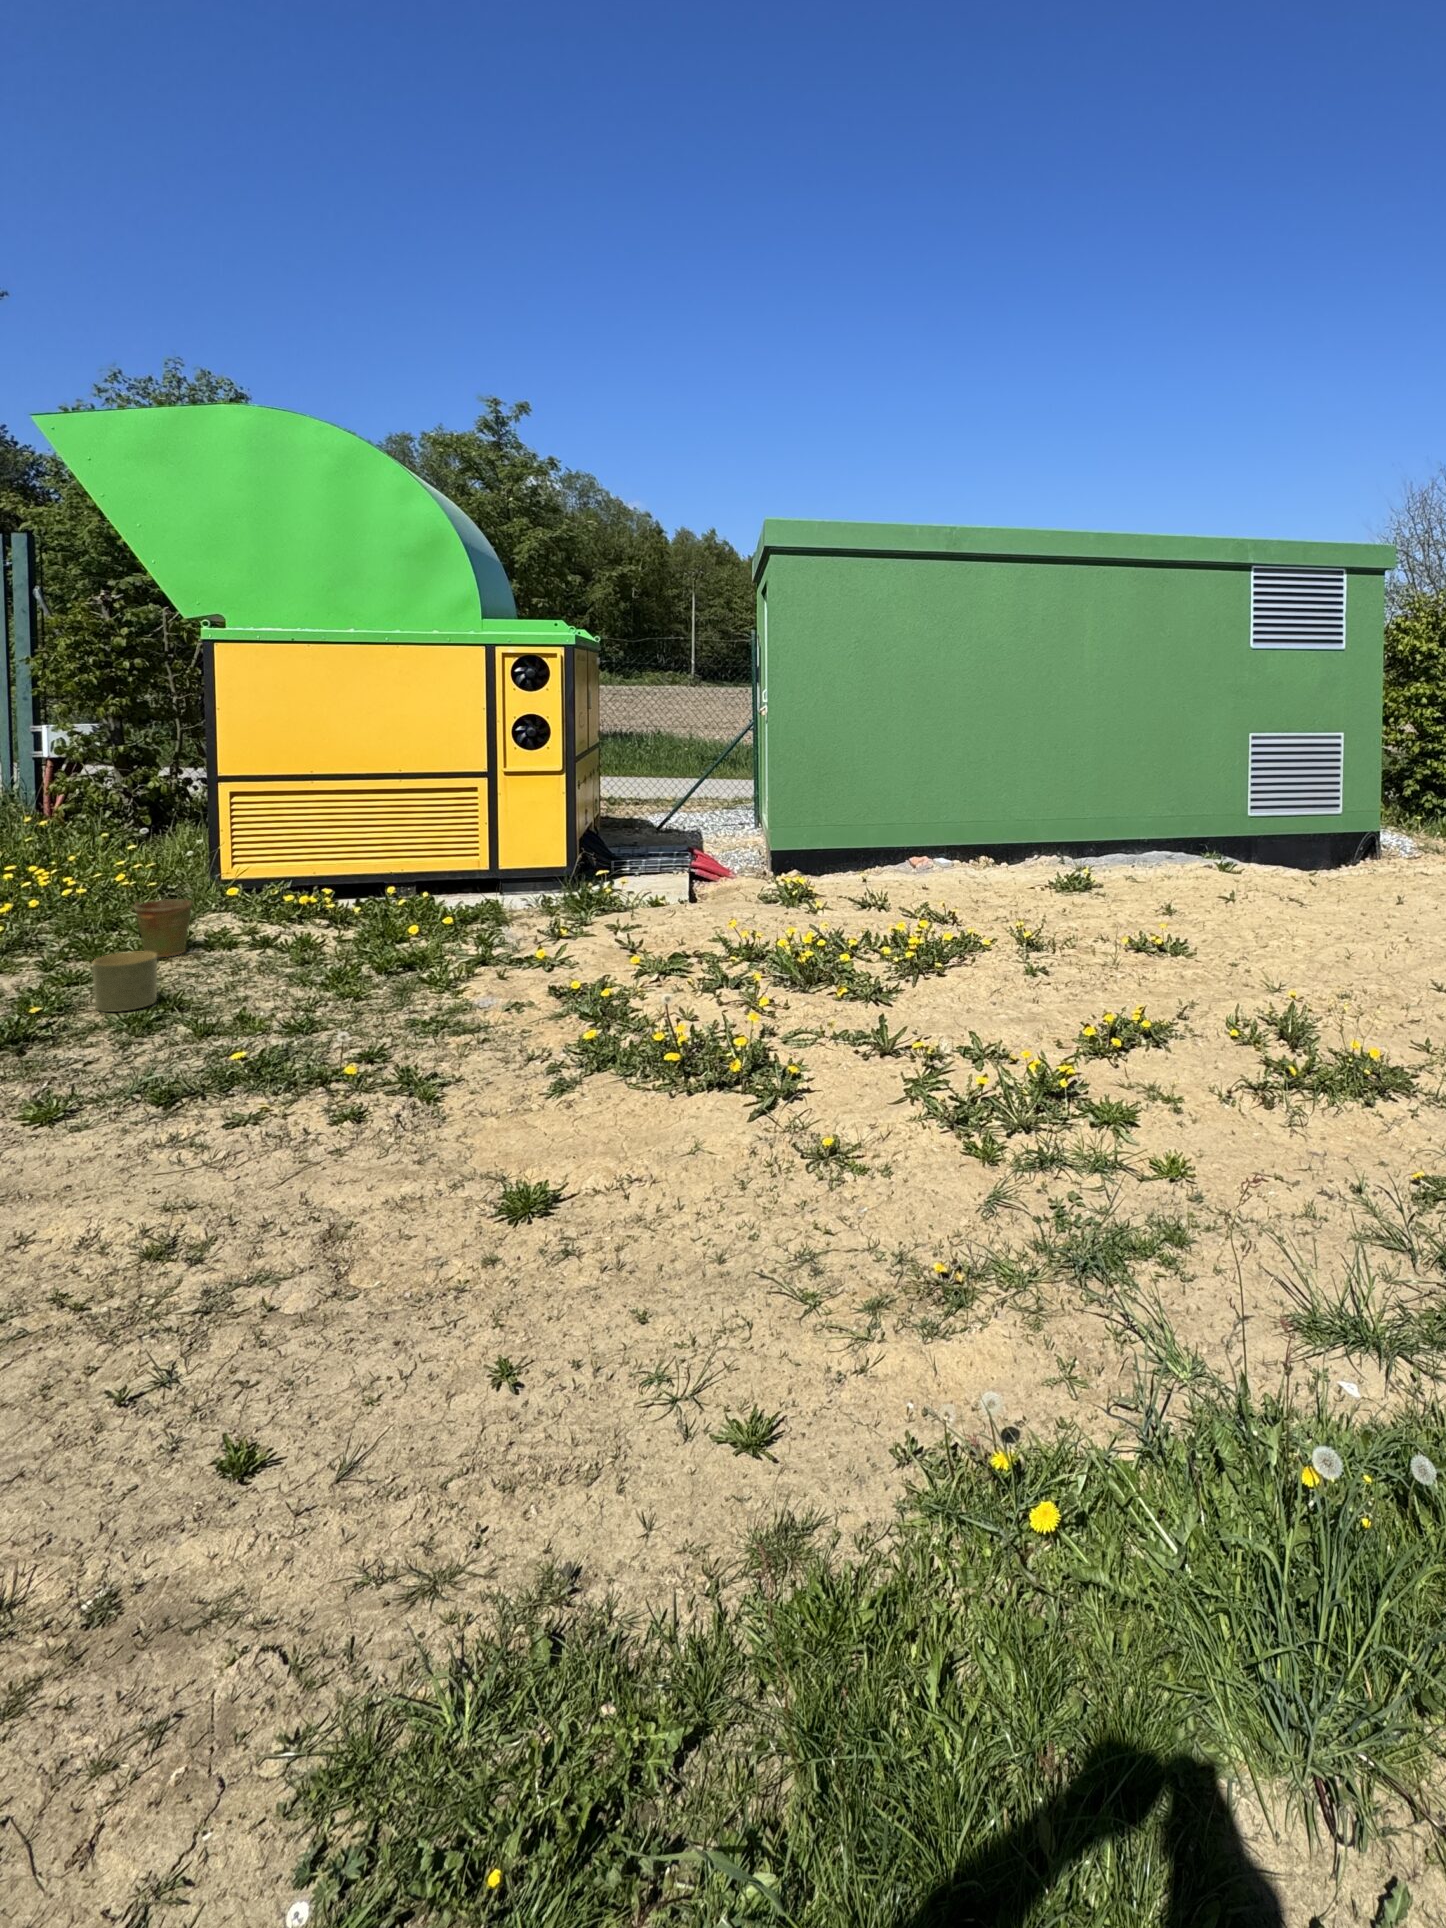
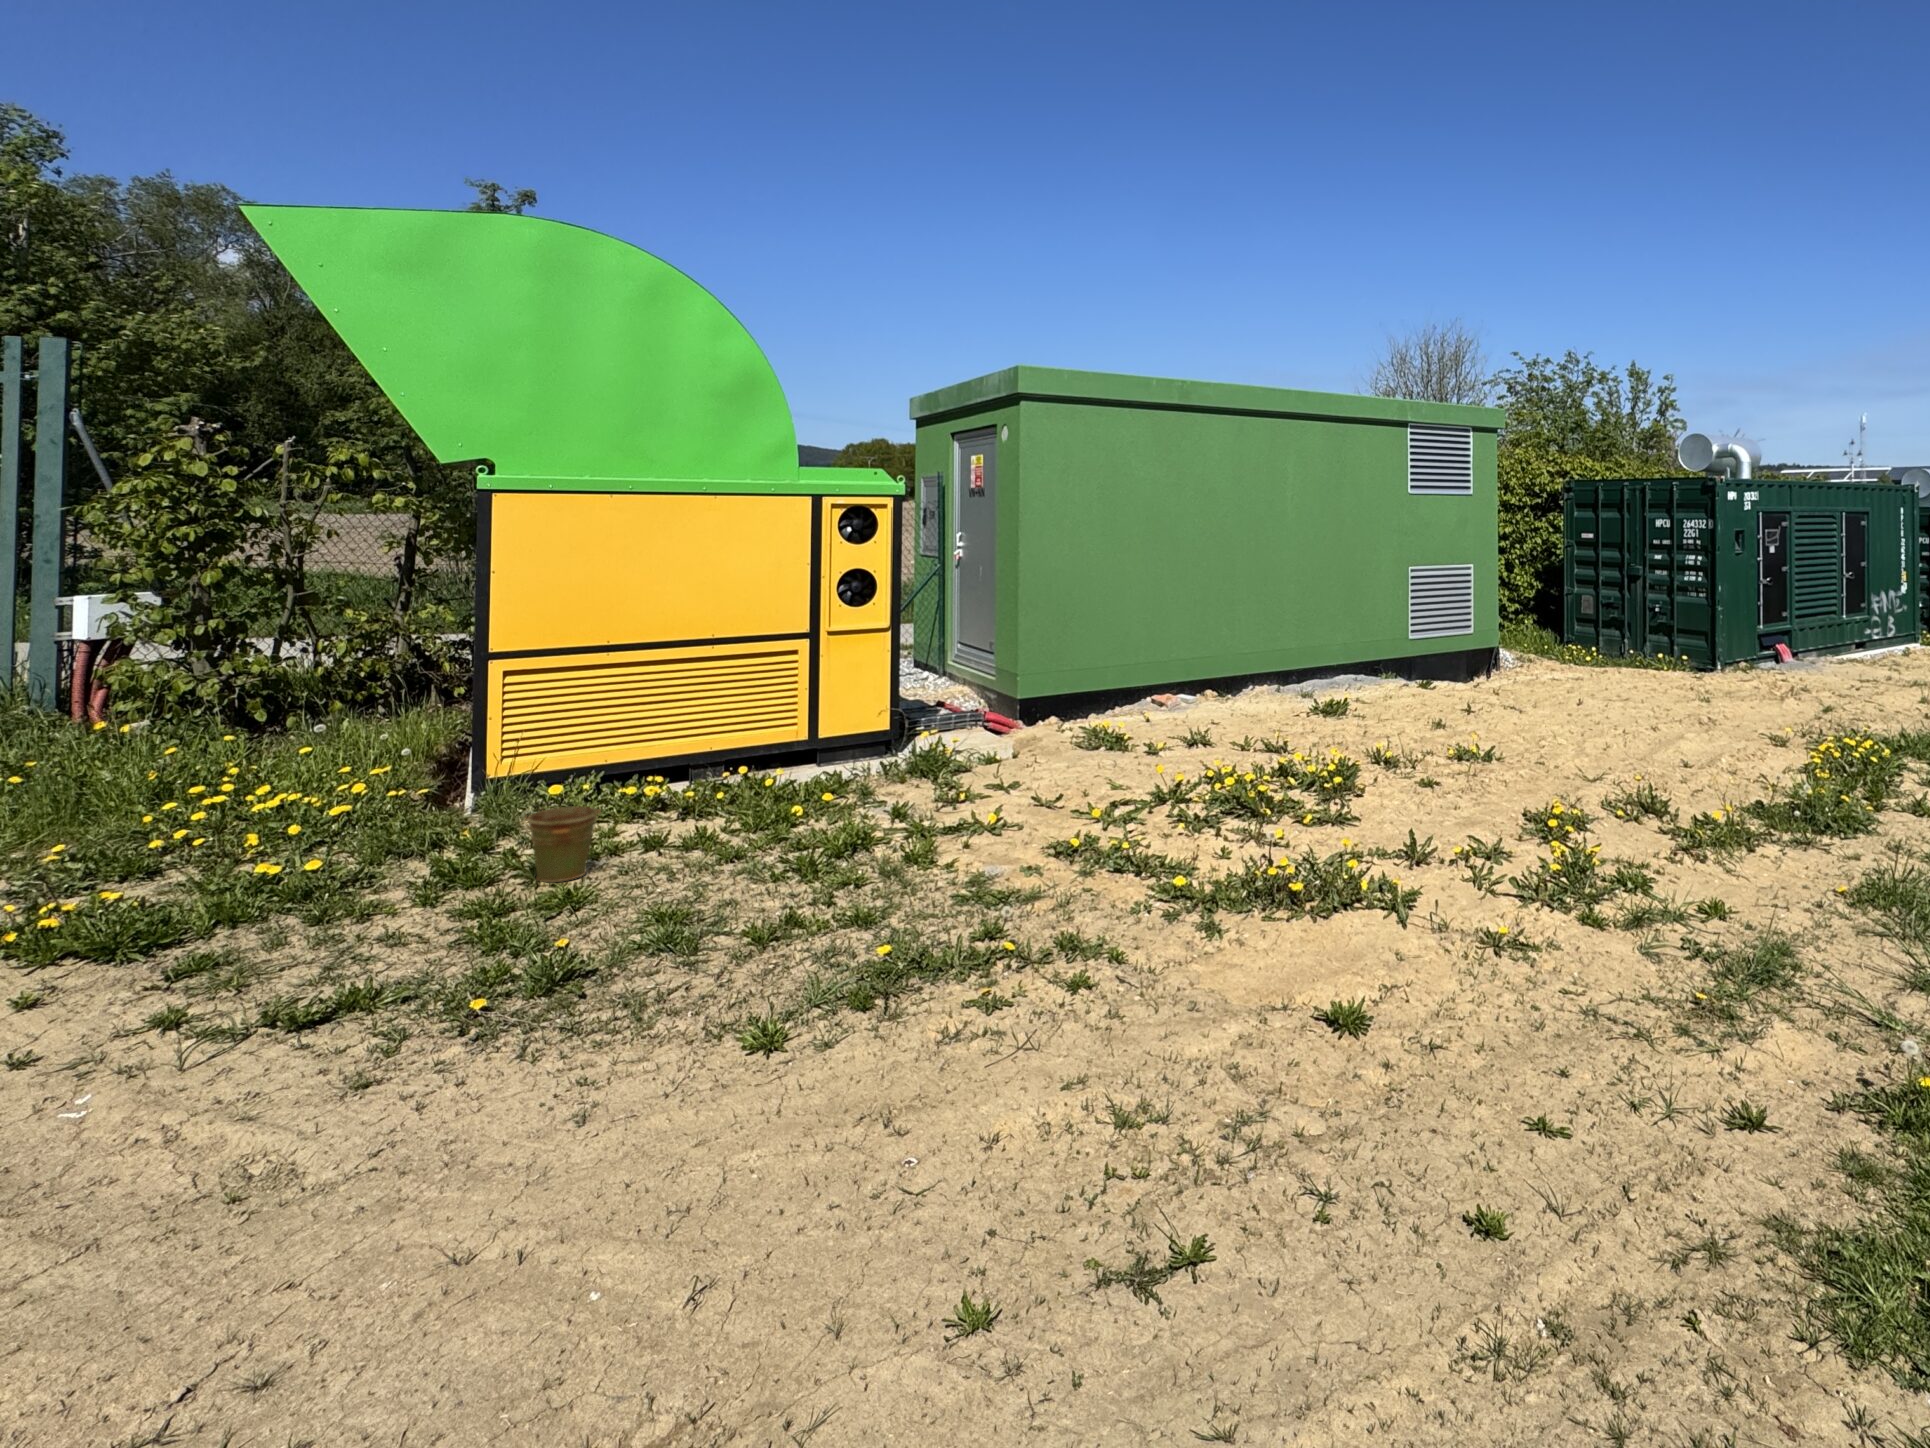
planter: present [92,951,157,1012] -> none [605,869,677,948]

